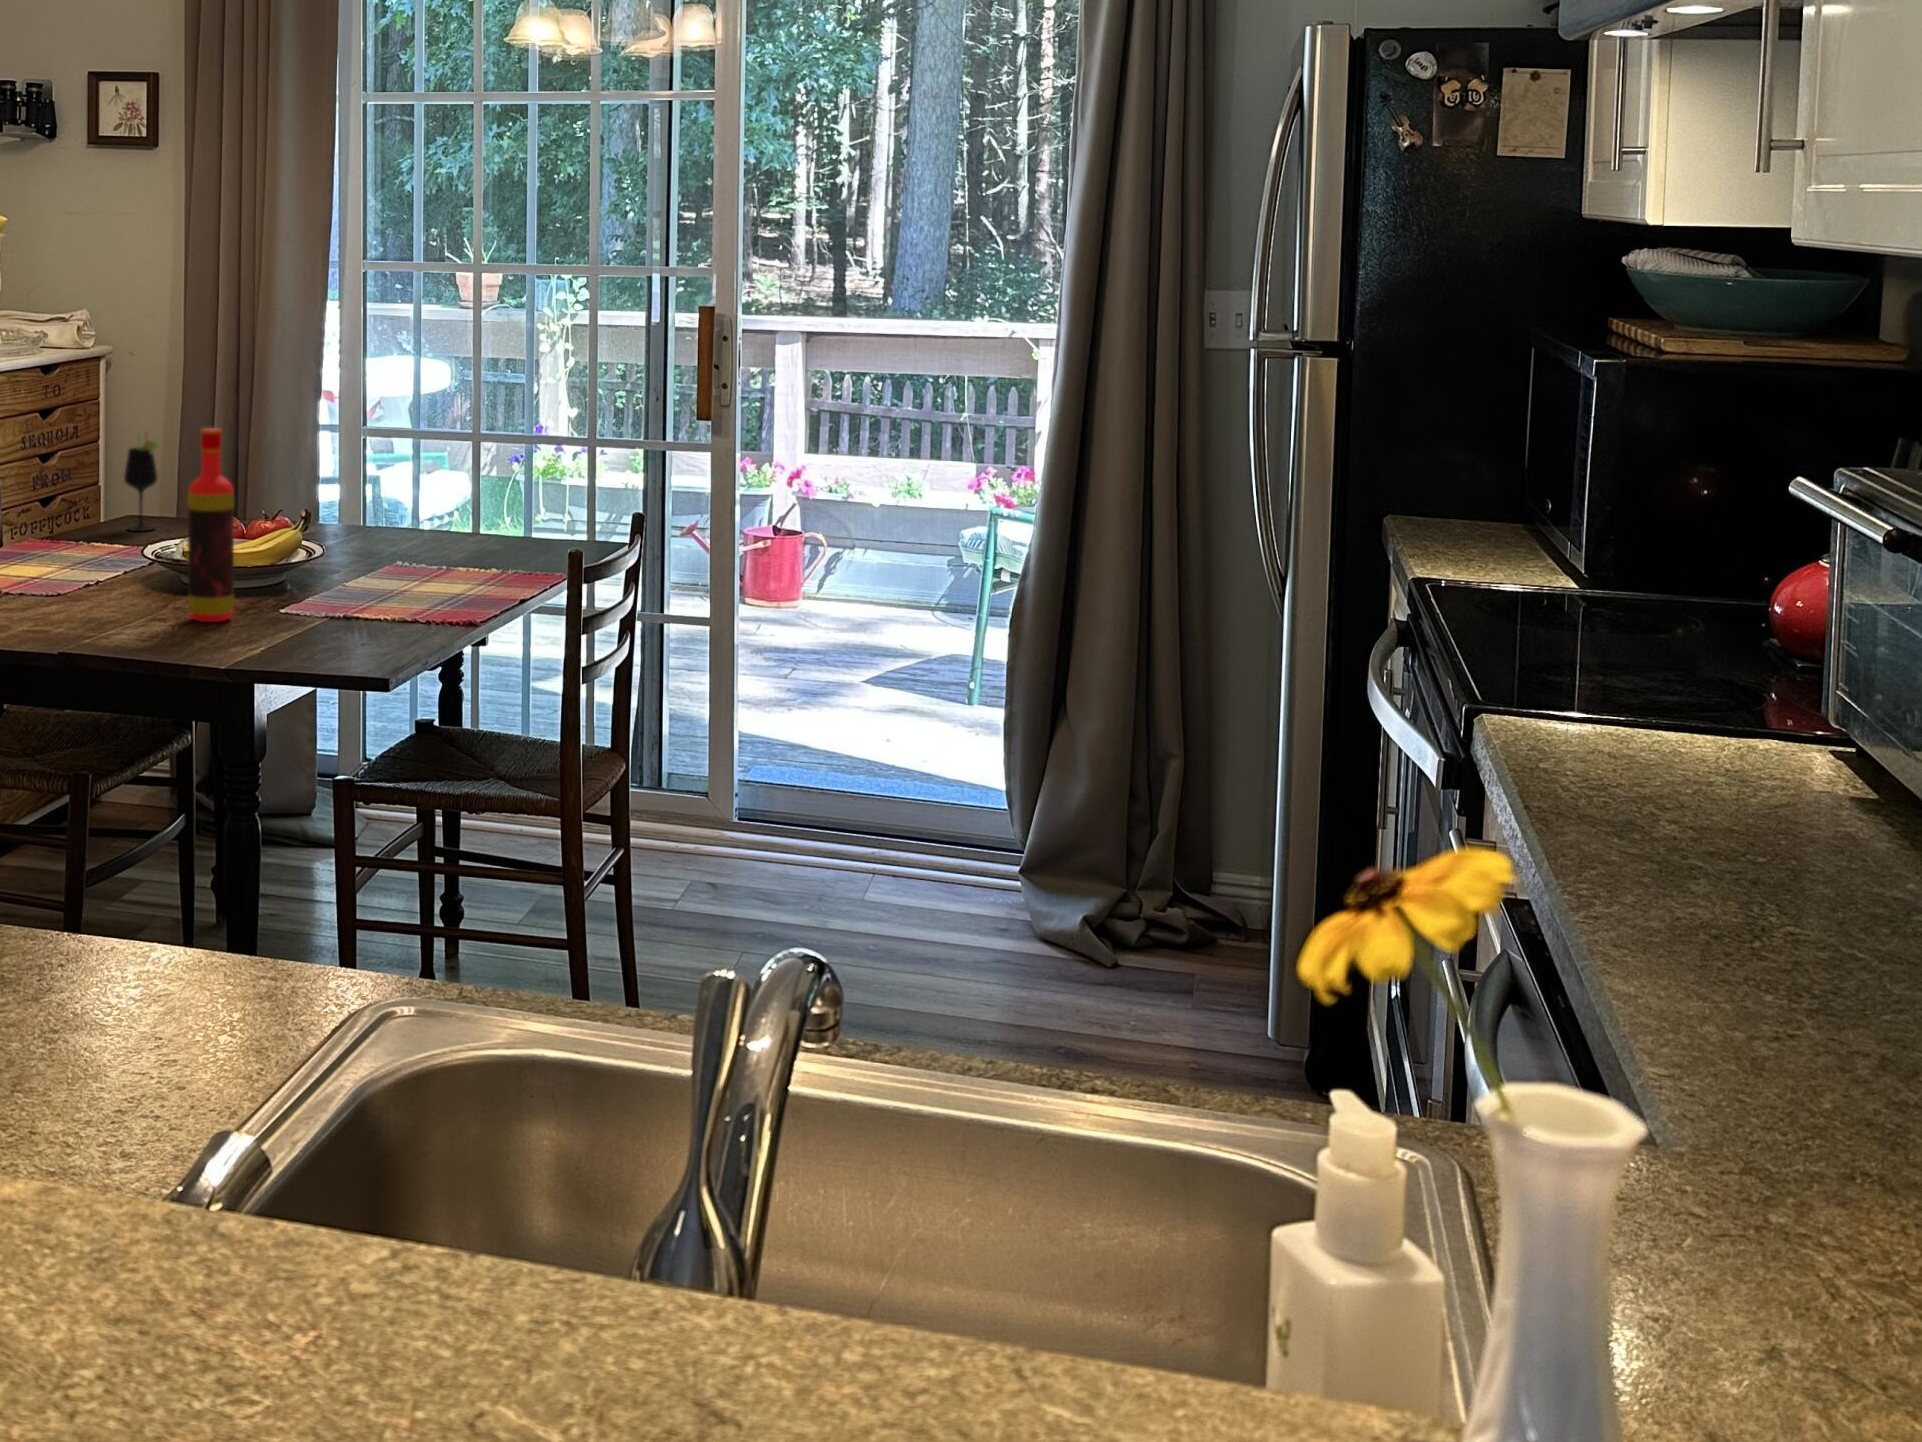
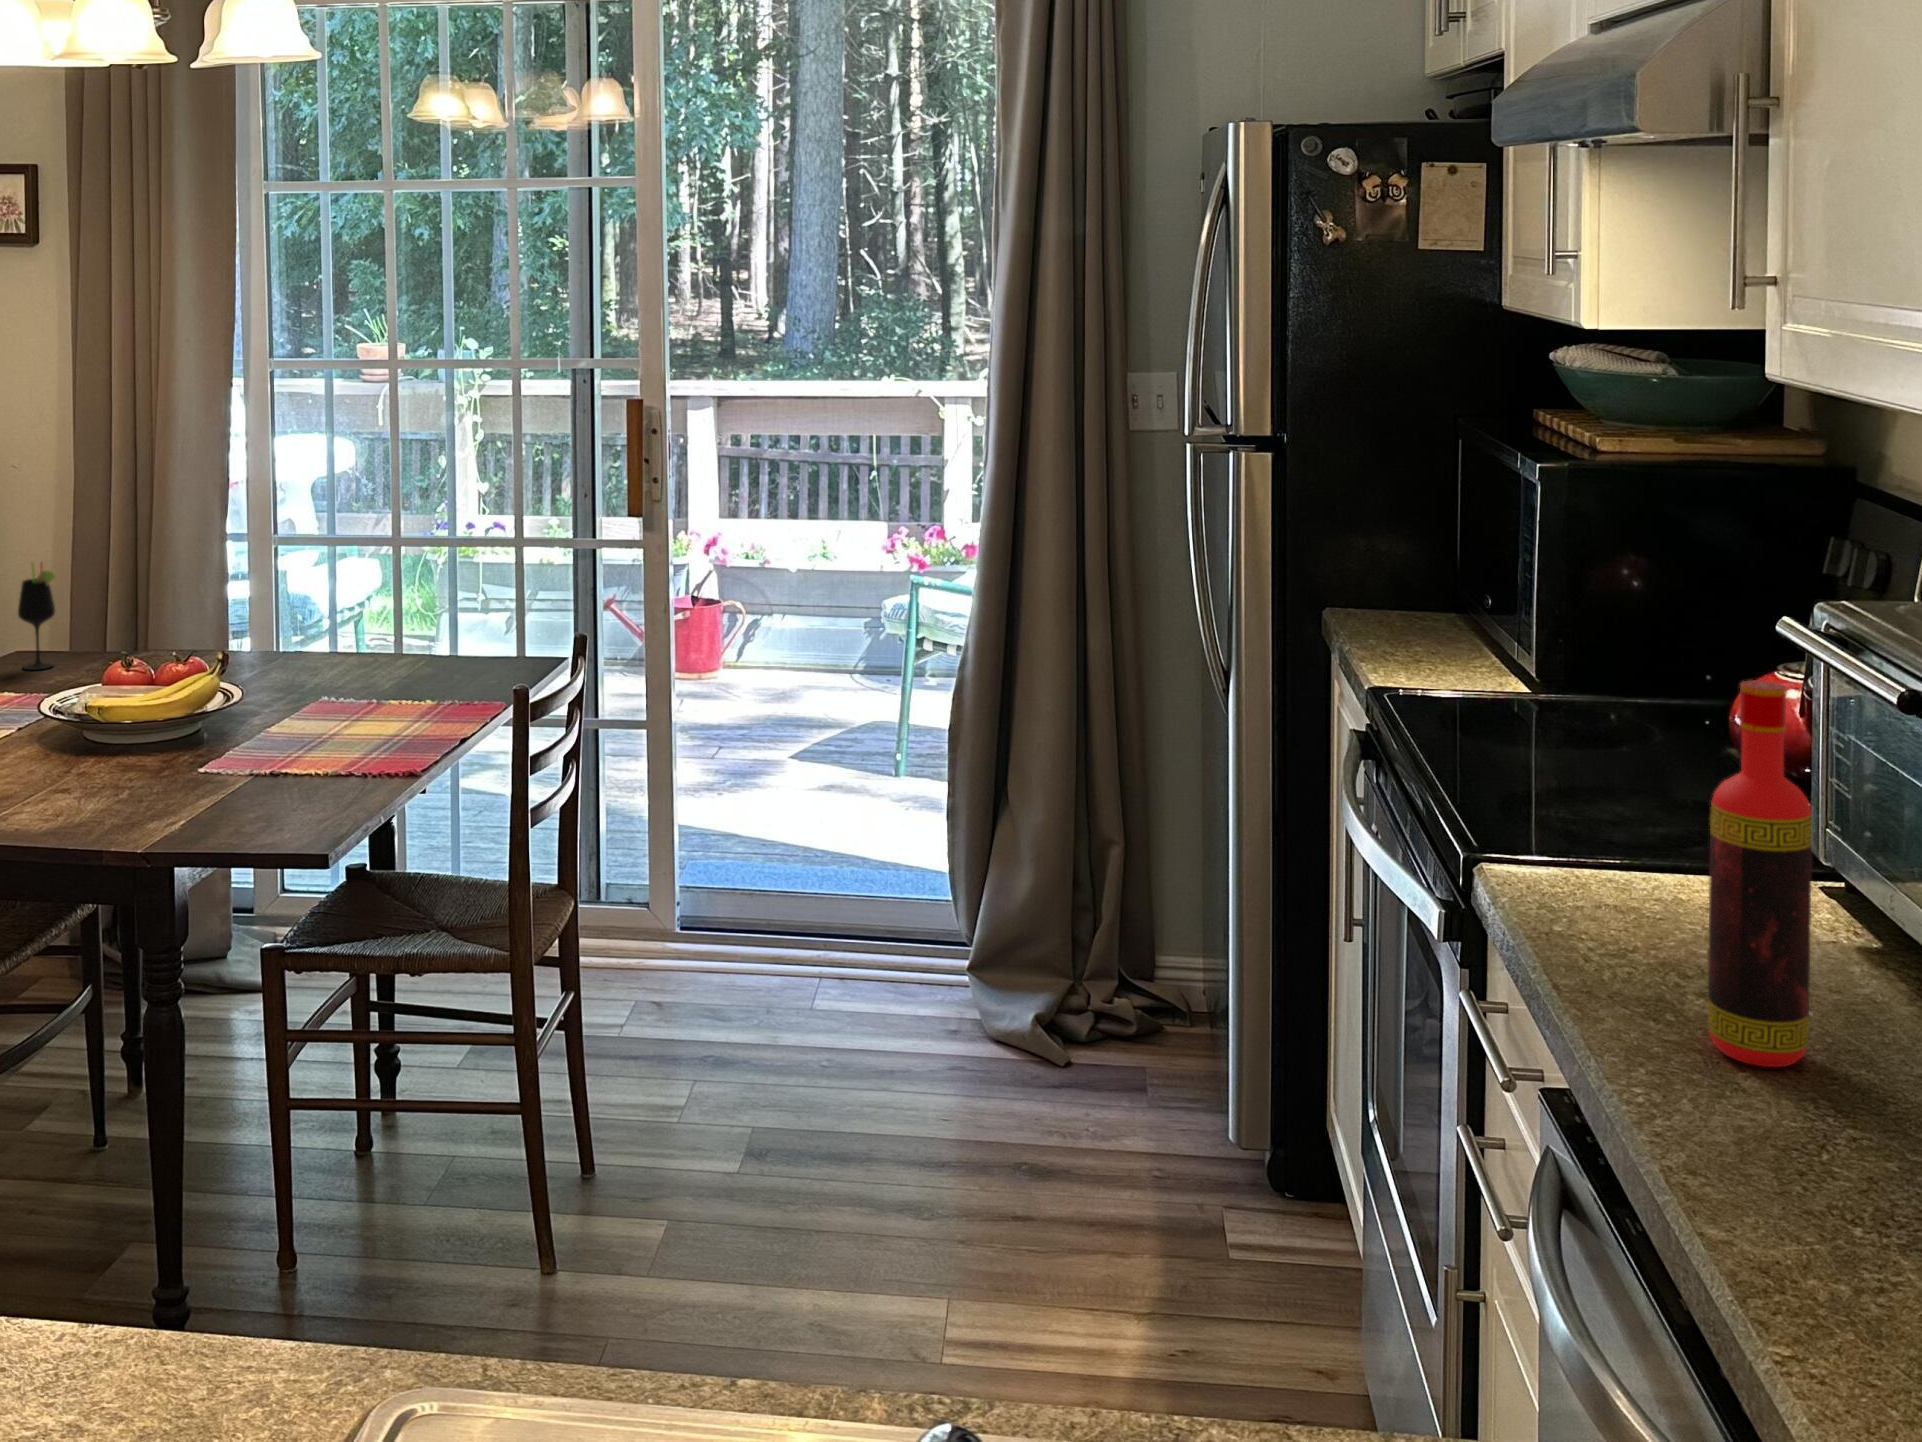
bottle: present [188,428,234,622] -> present [1708,680,1812,1067]

